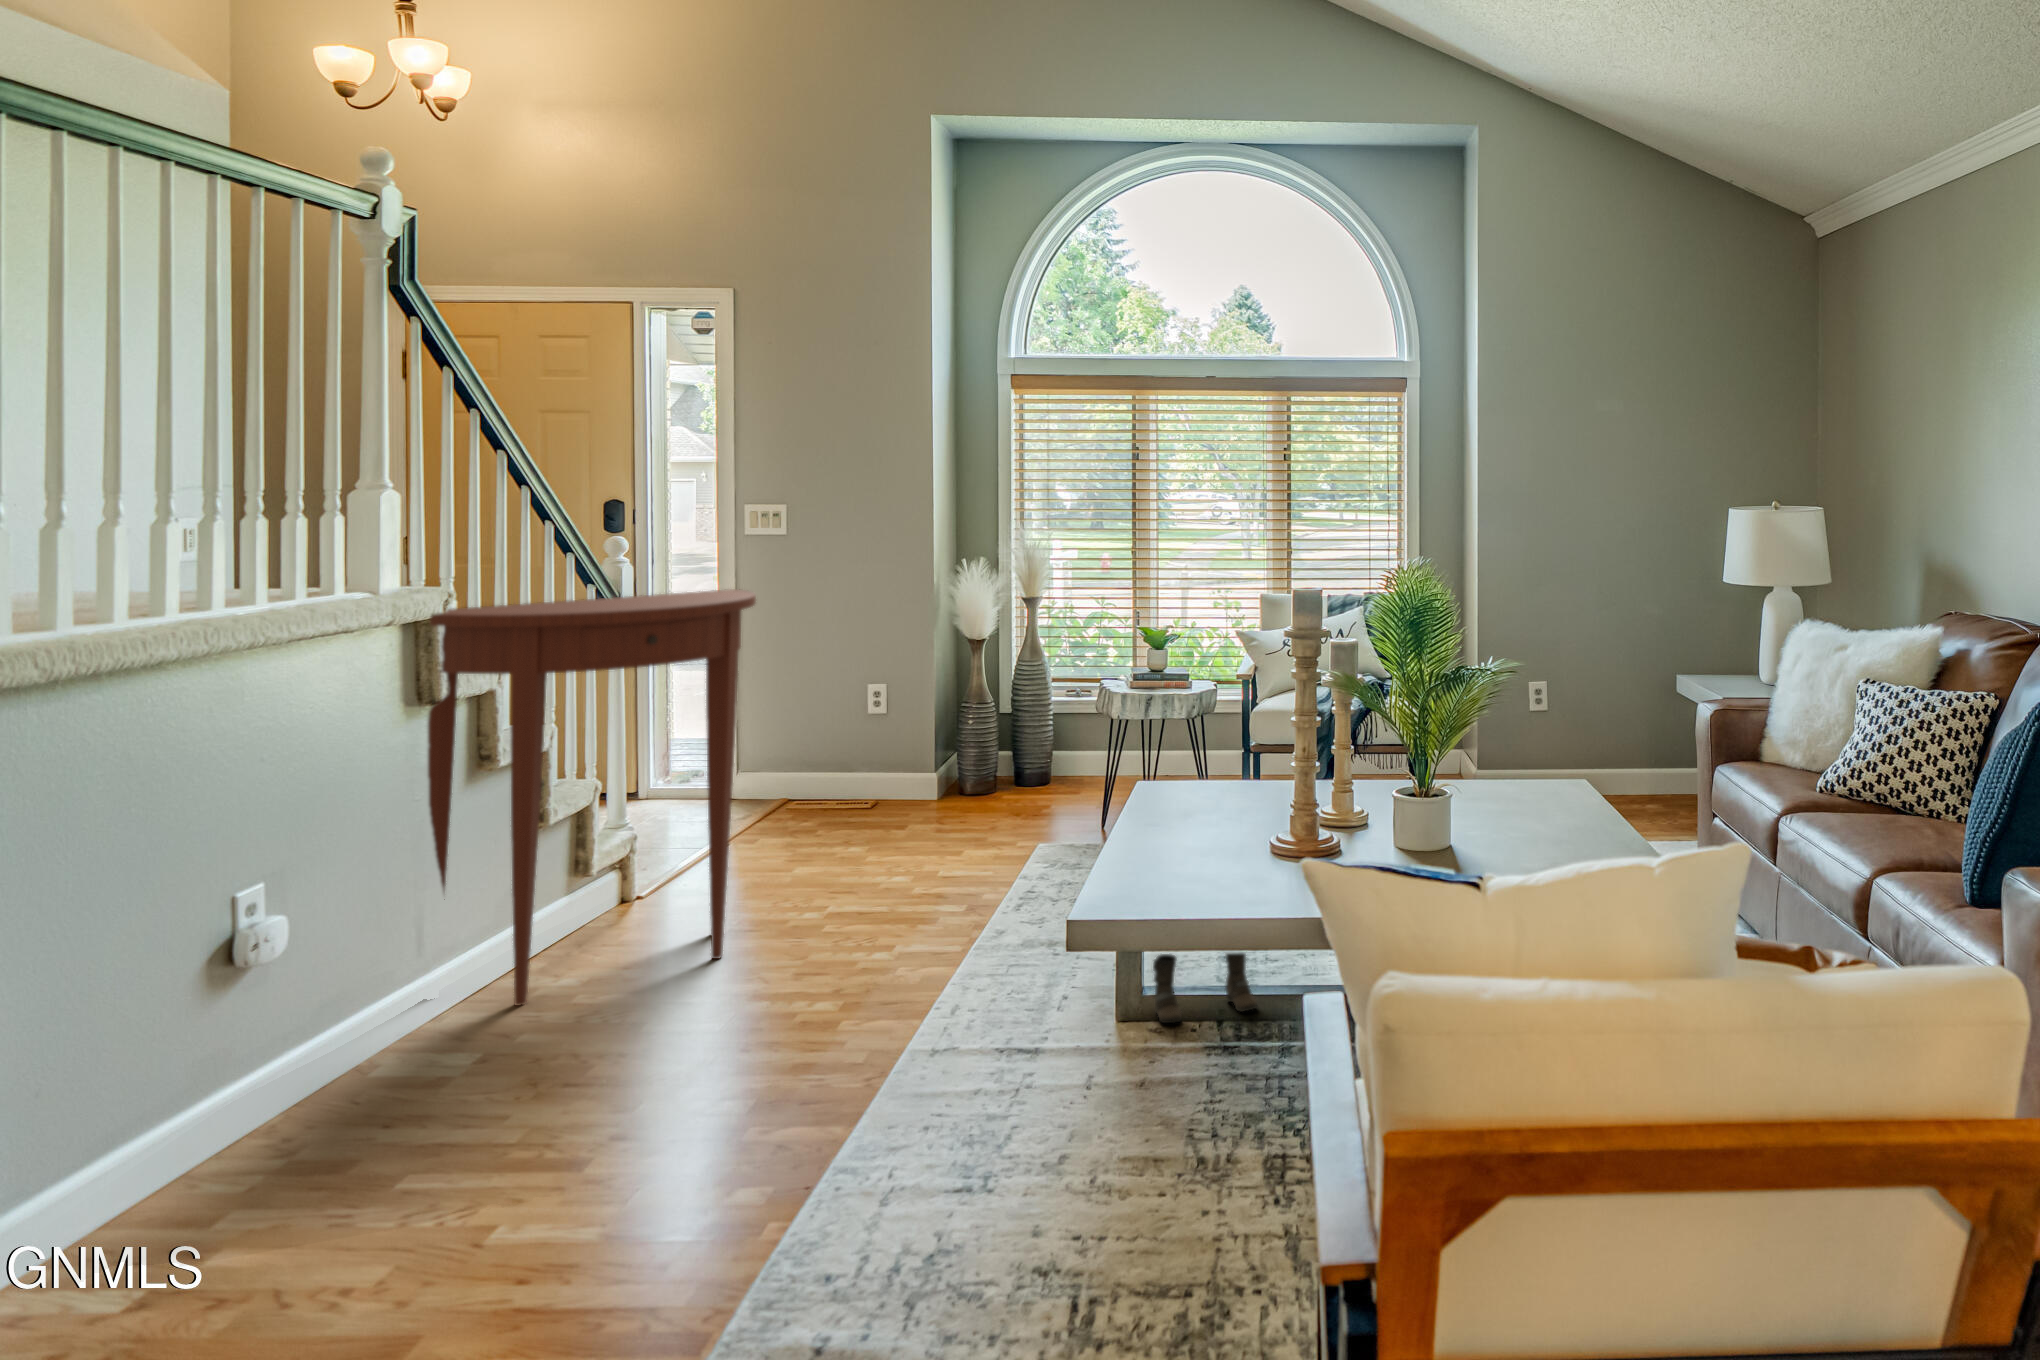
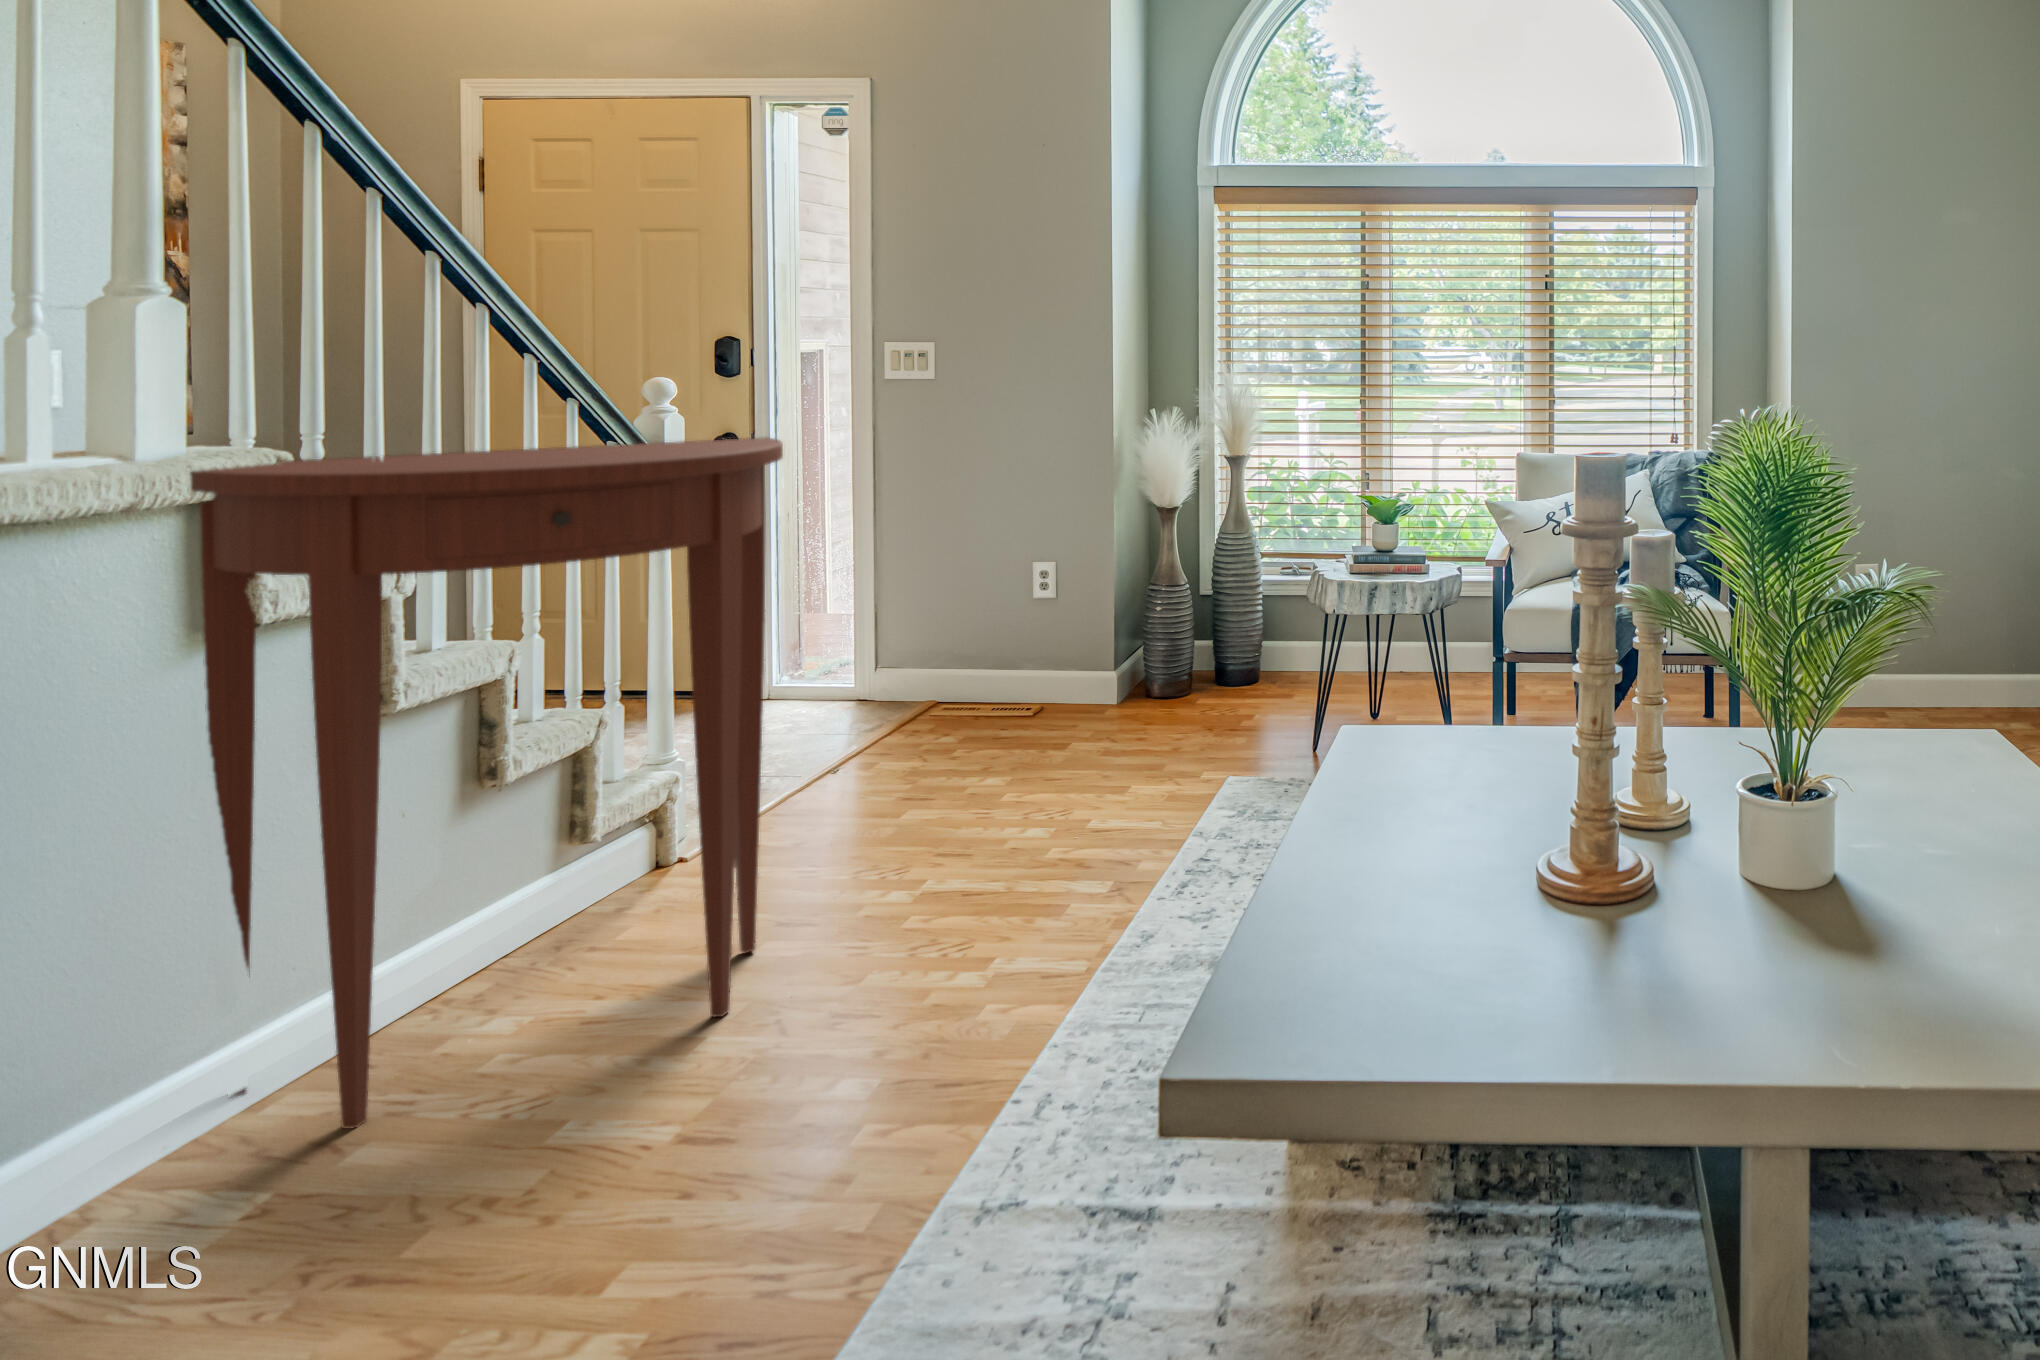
boots: present [1153,953,1257,1023] -> none [1405,1104,1604,1290]

